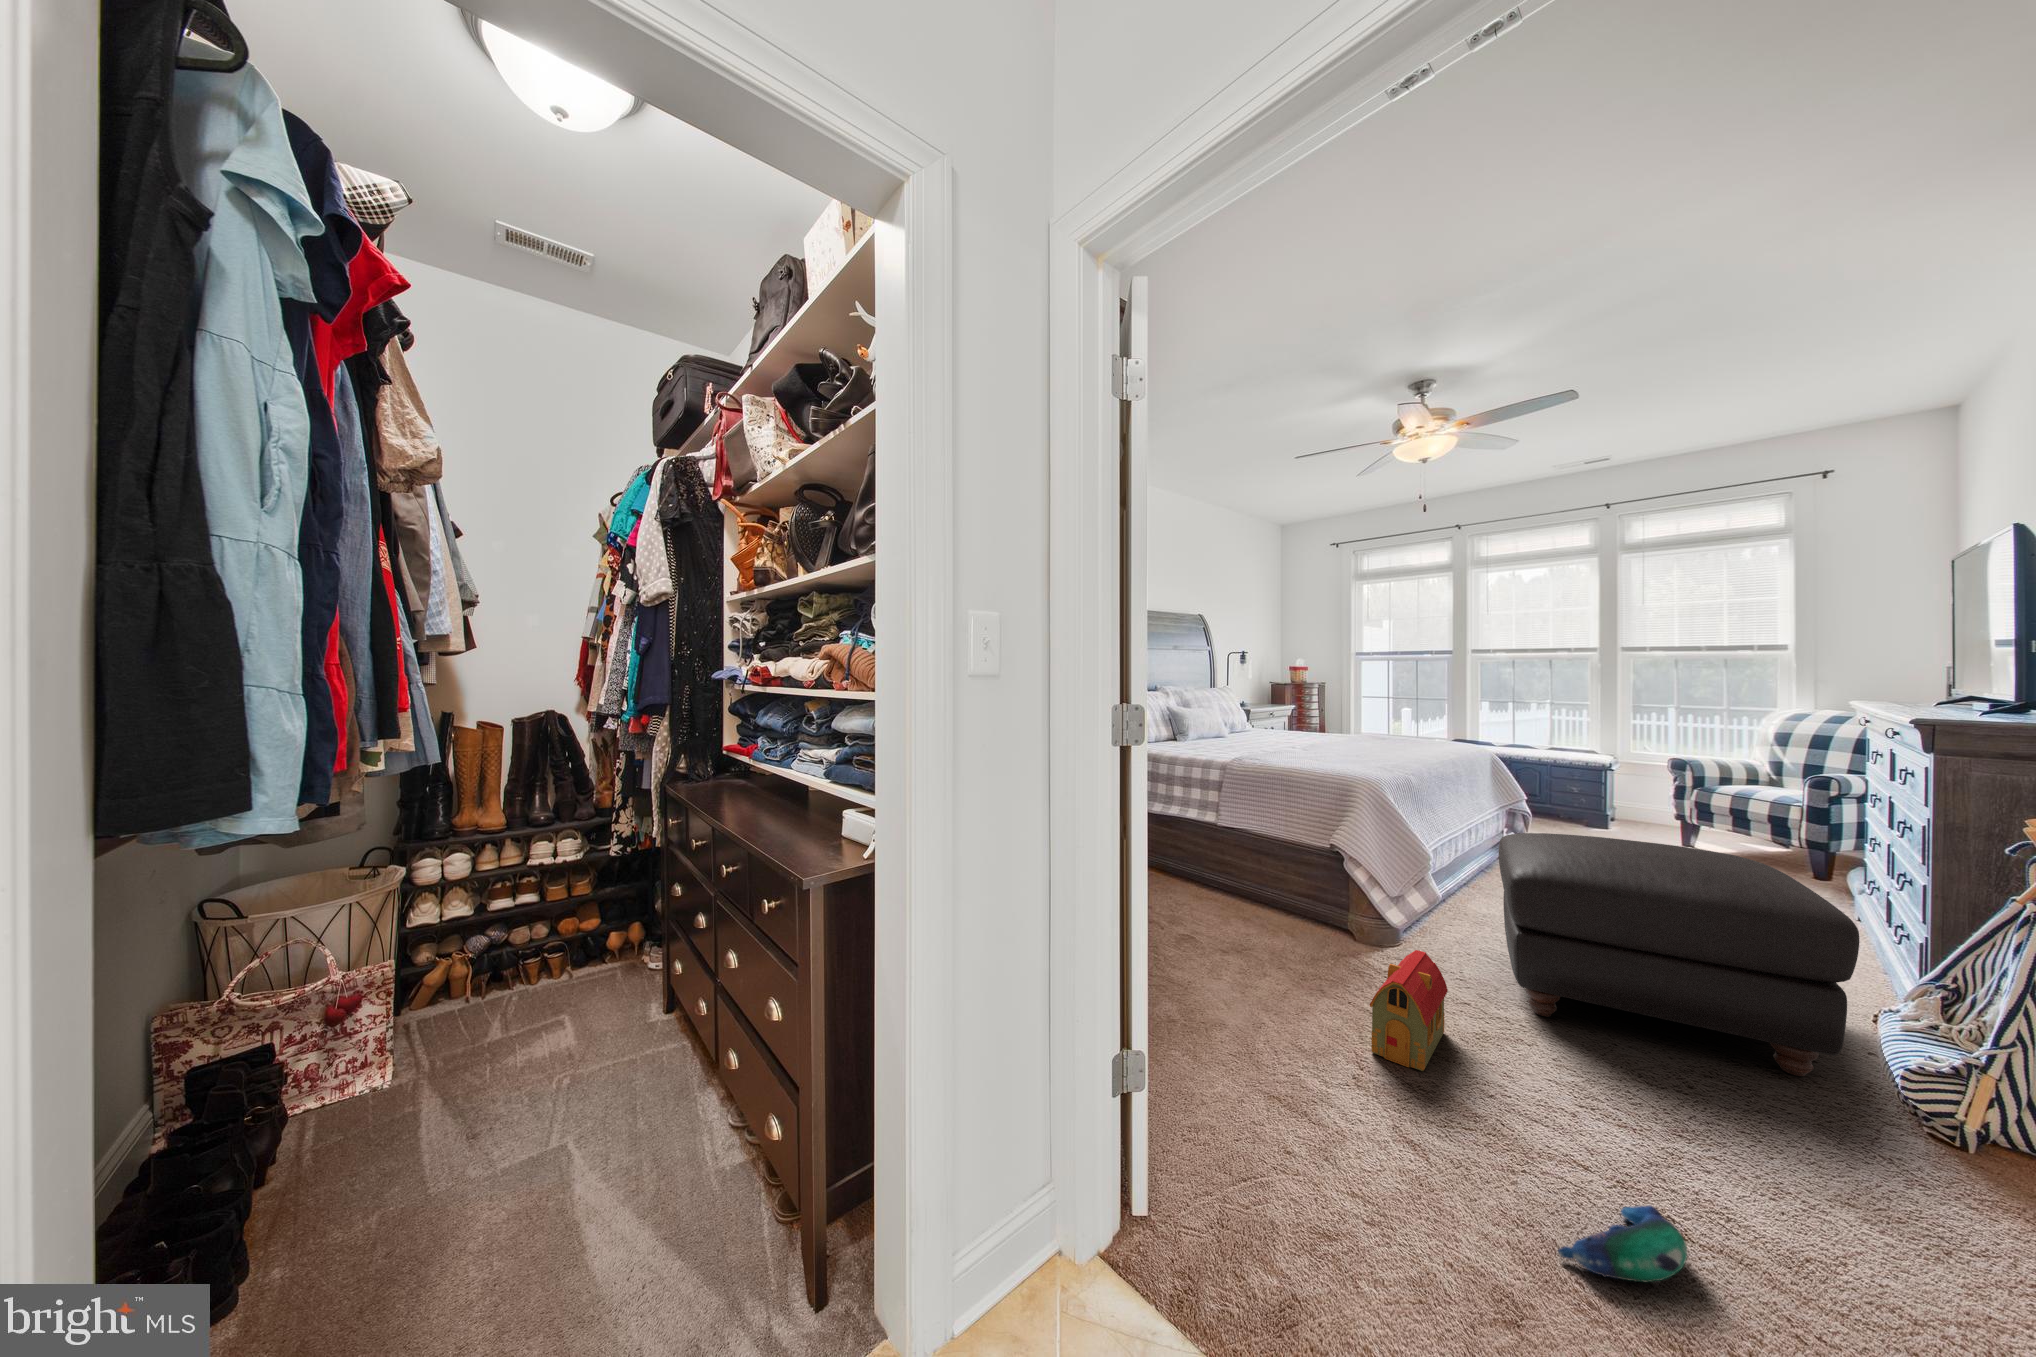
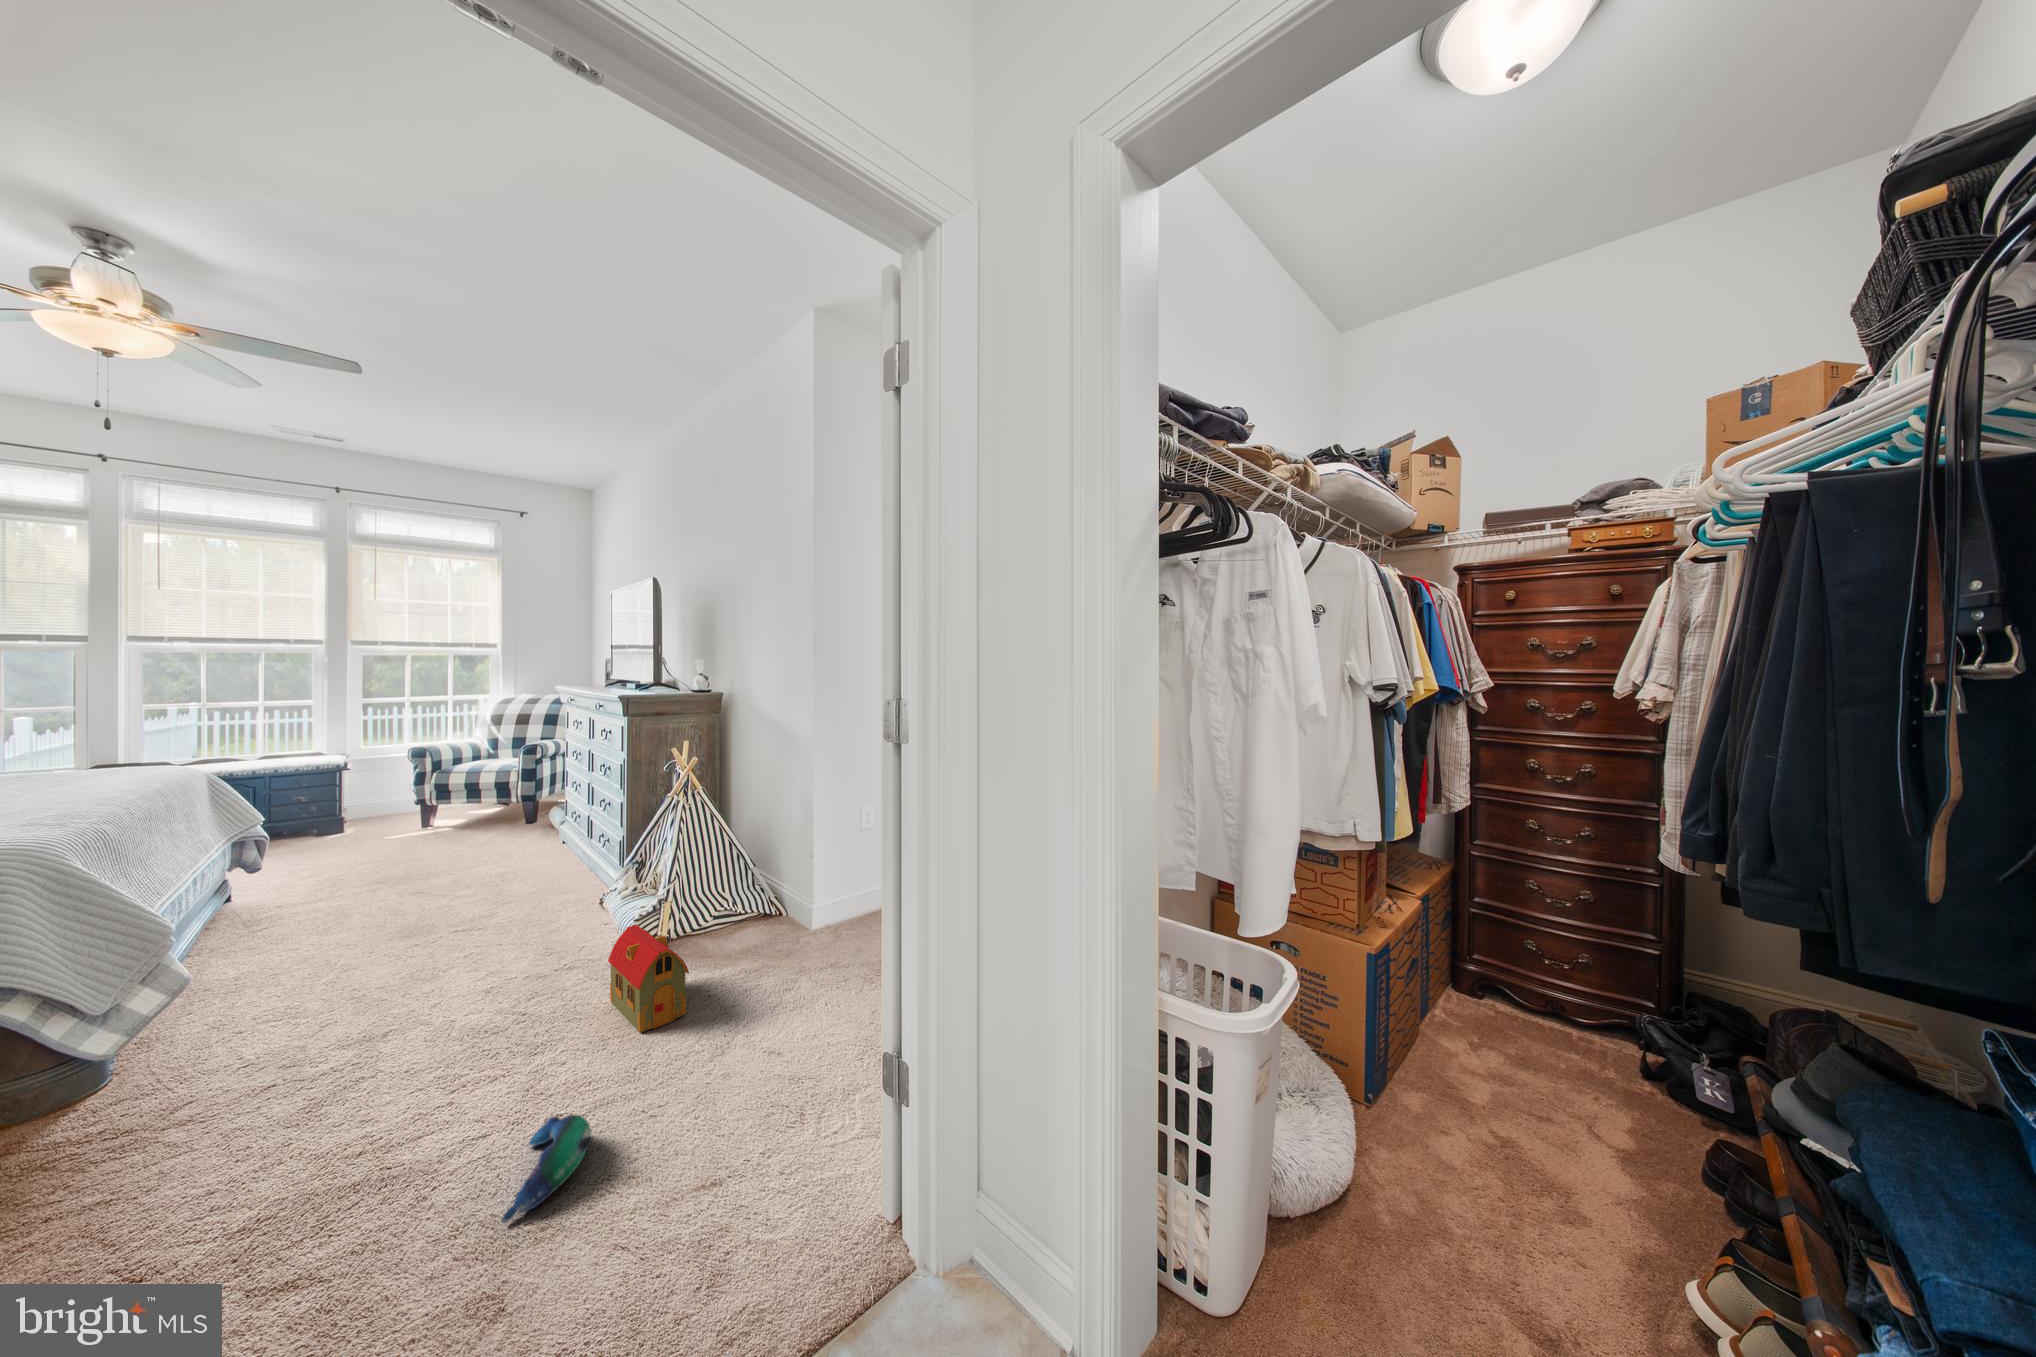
ottoman: present [1499,833,1860,1076] -> none [279,815,612,1040]
toy house: present [1369,950,1448,1071] -> present [608,925,689,1033]

